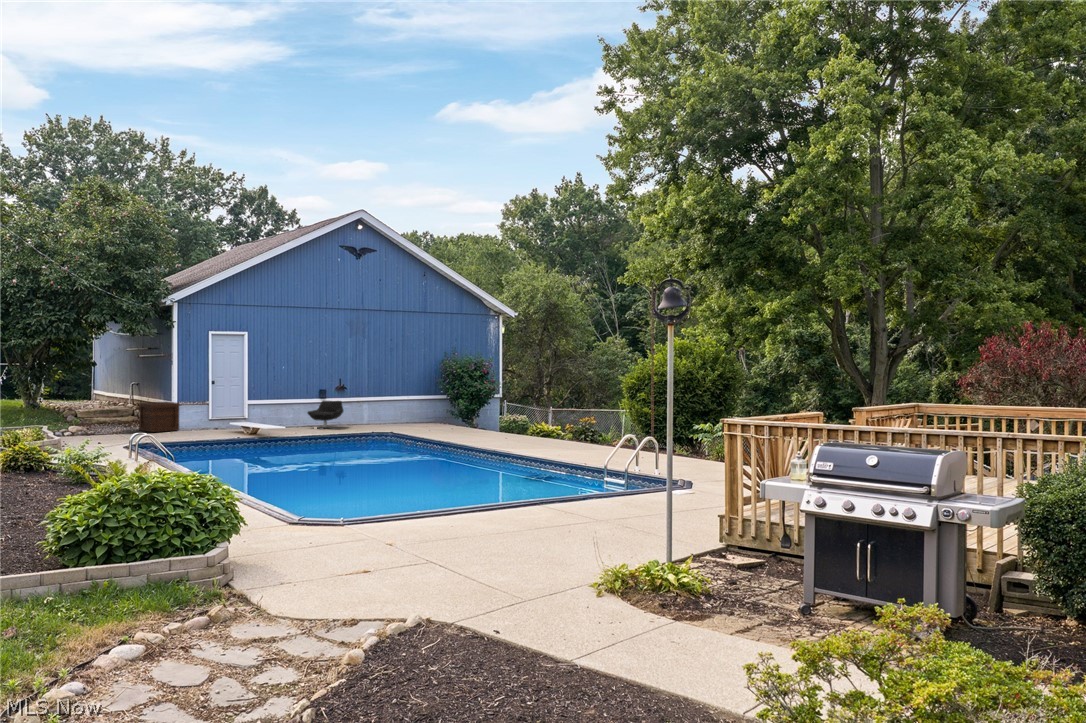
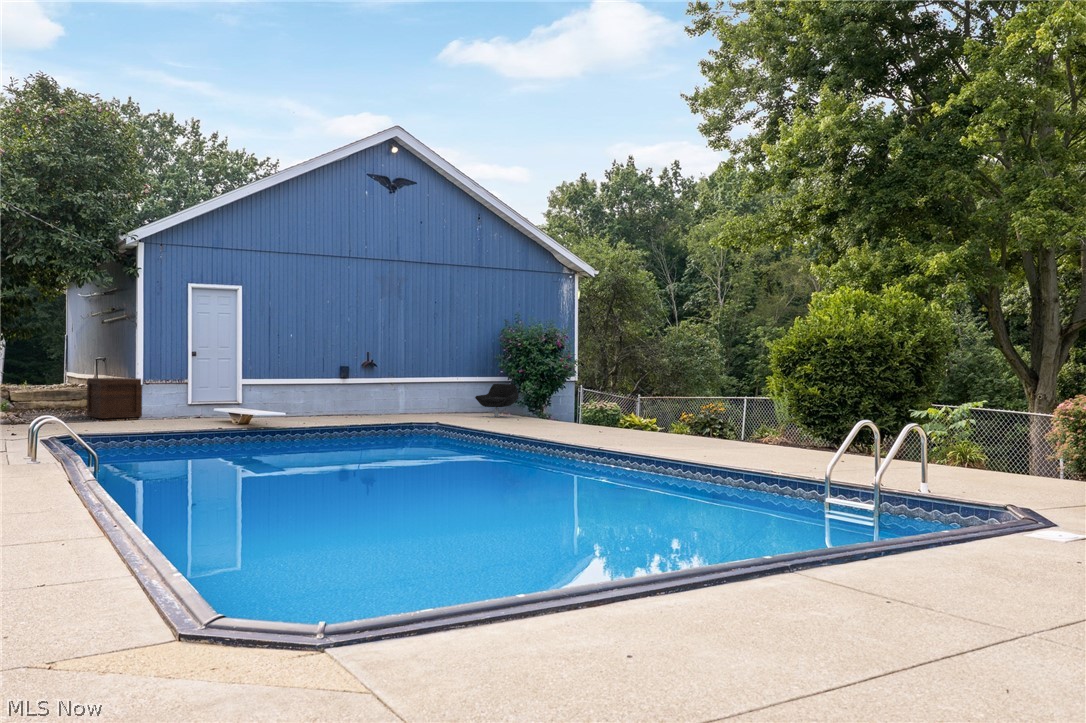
lounge chair: present [308,401,343,428] -> present [475,384,519,418]

